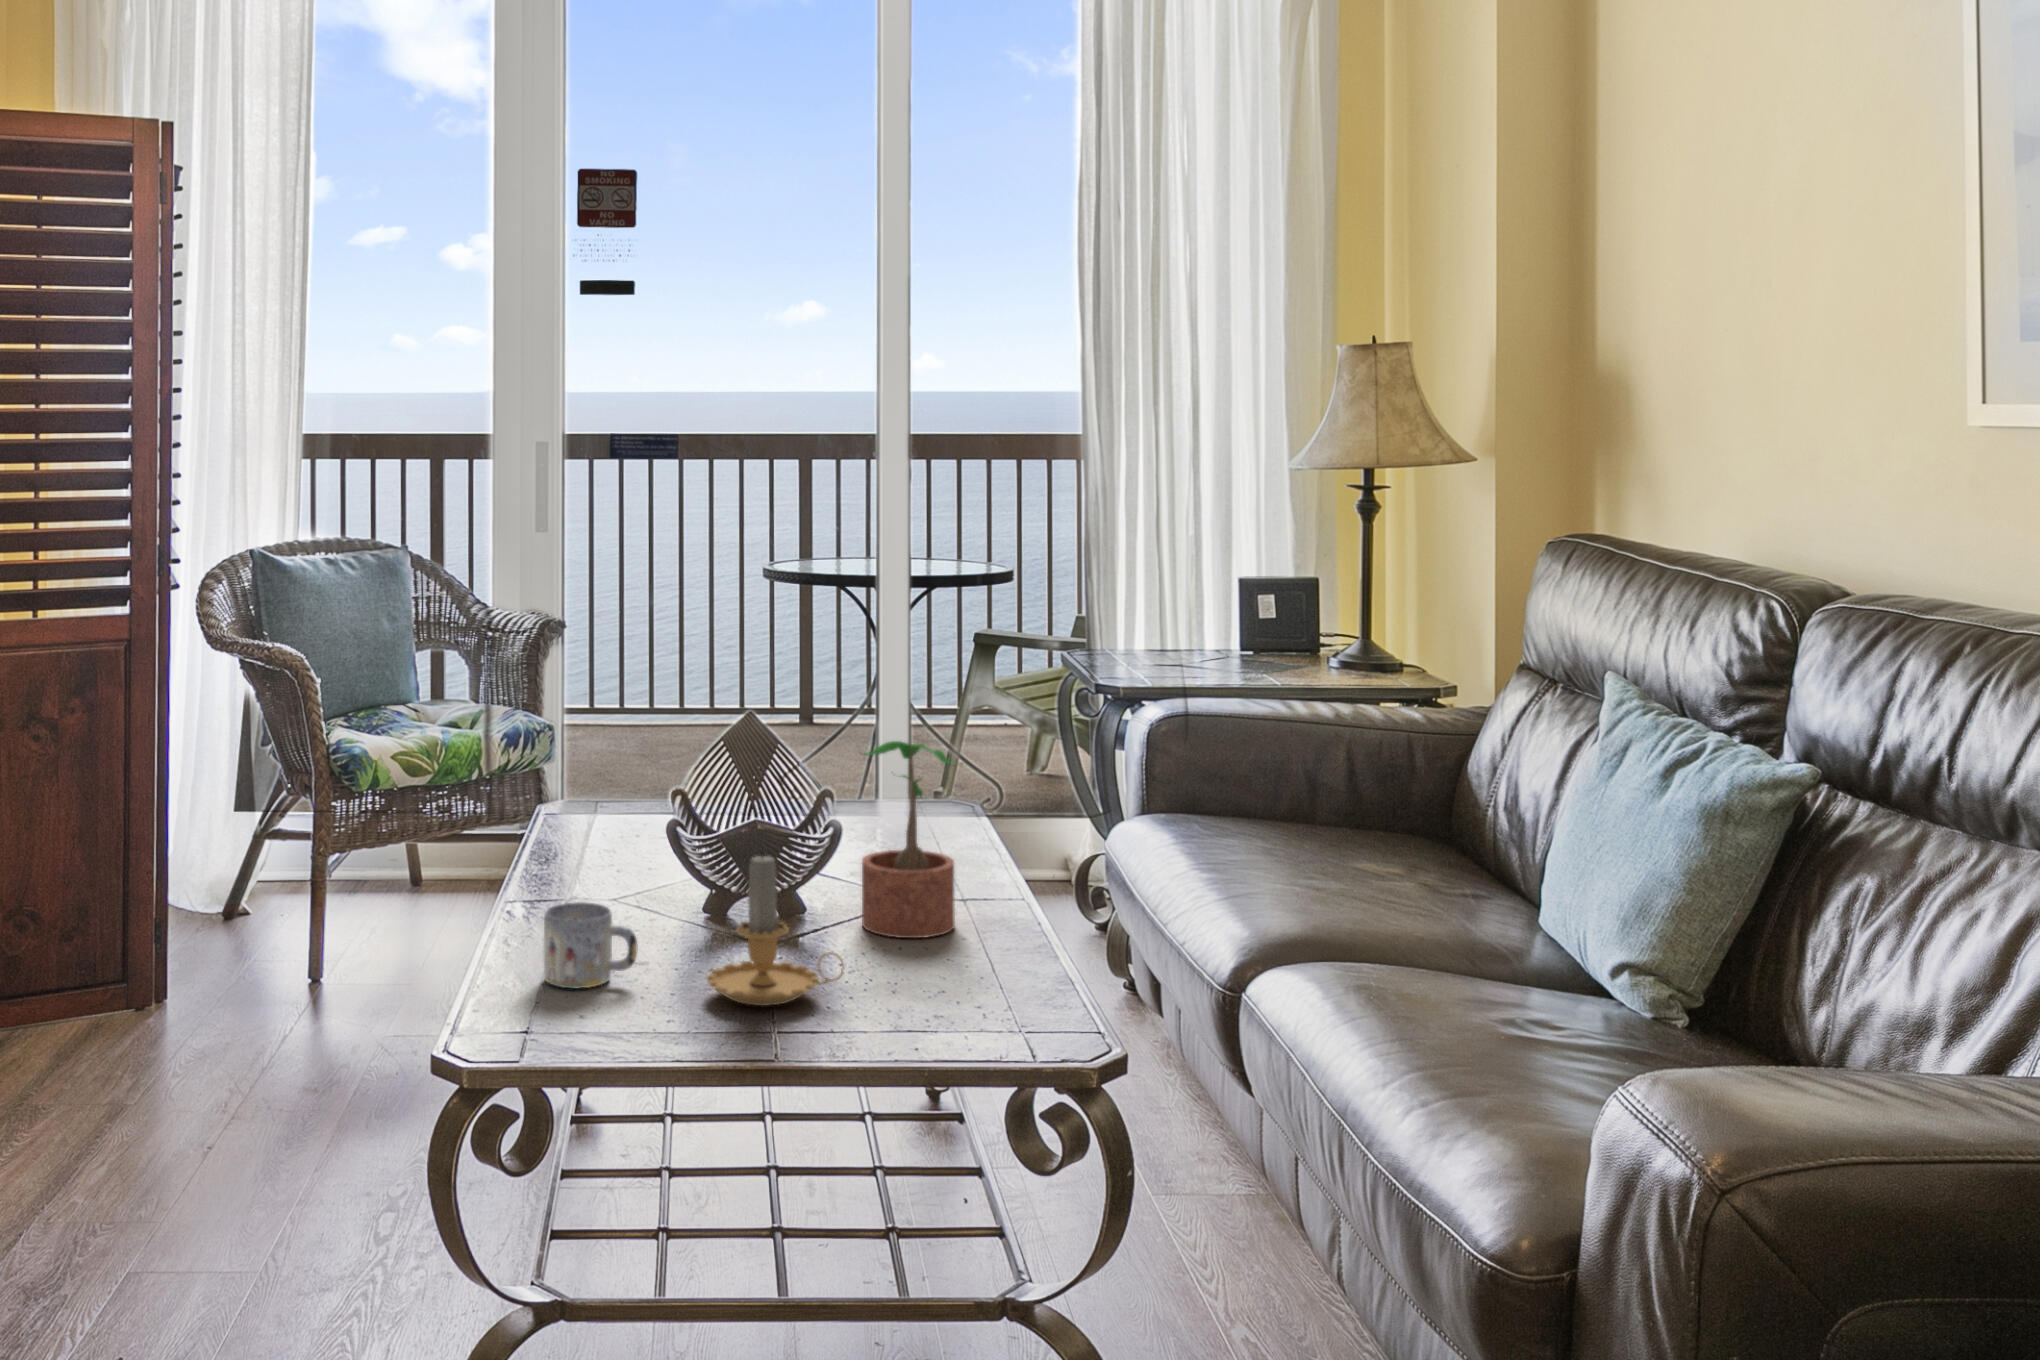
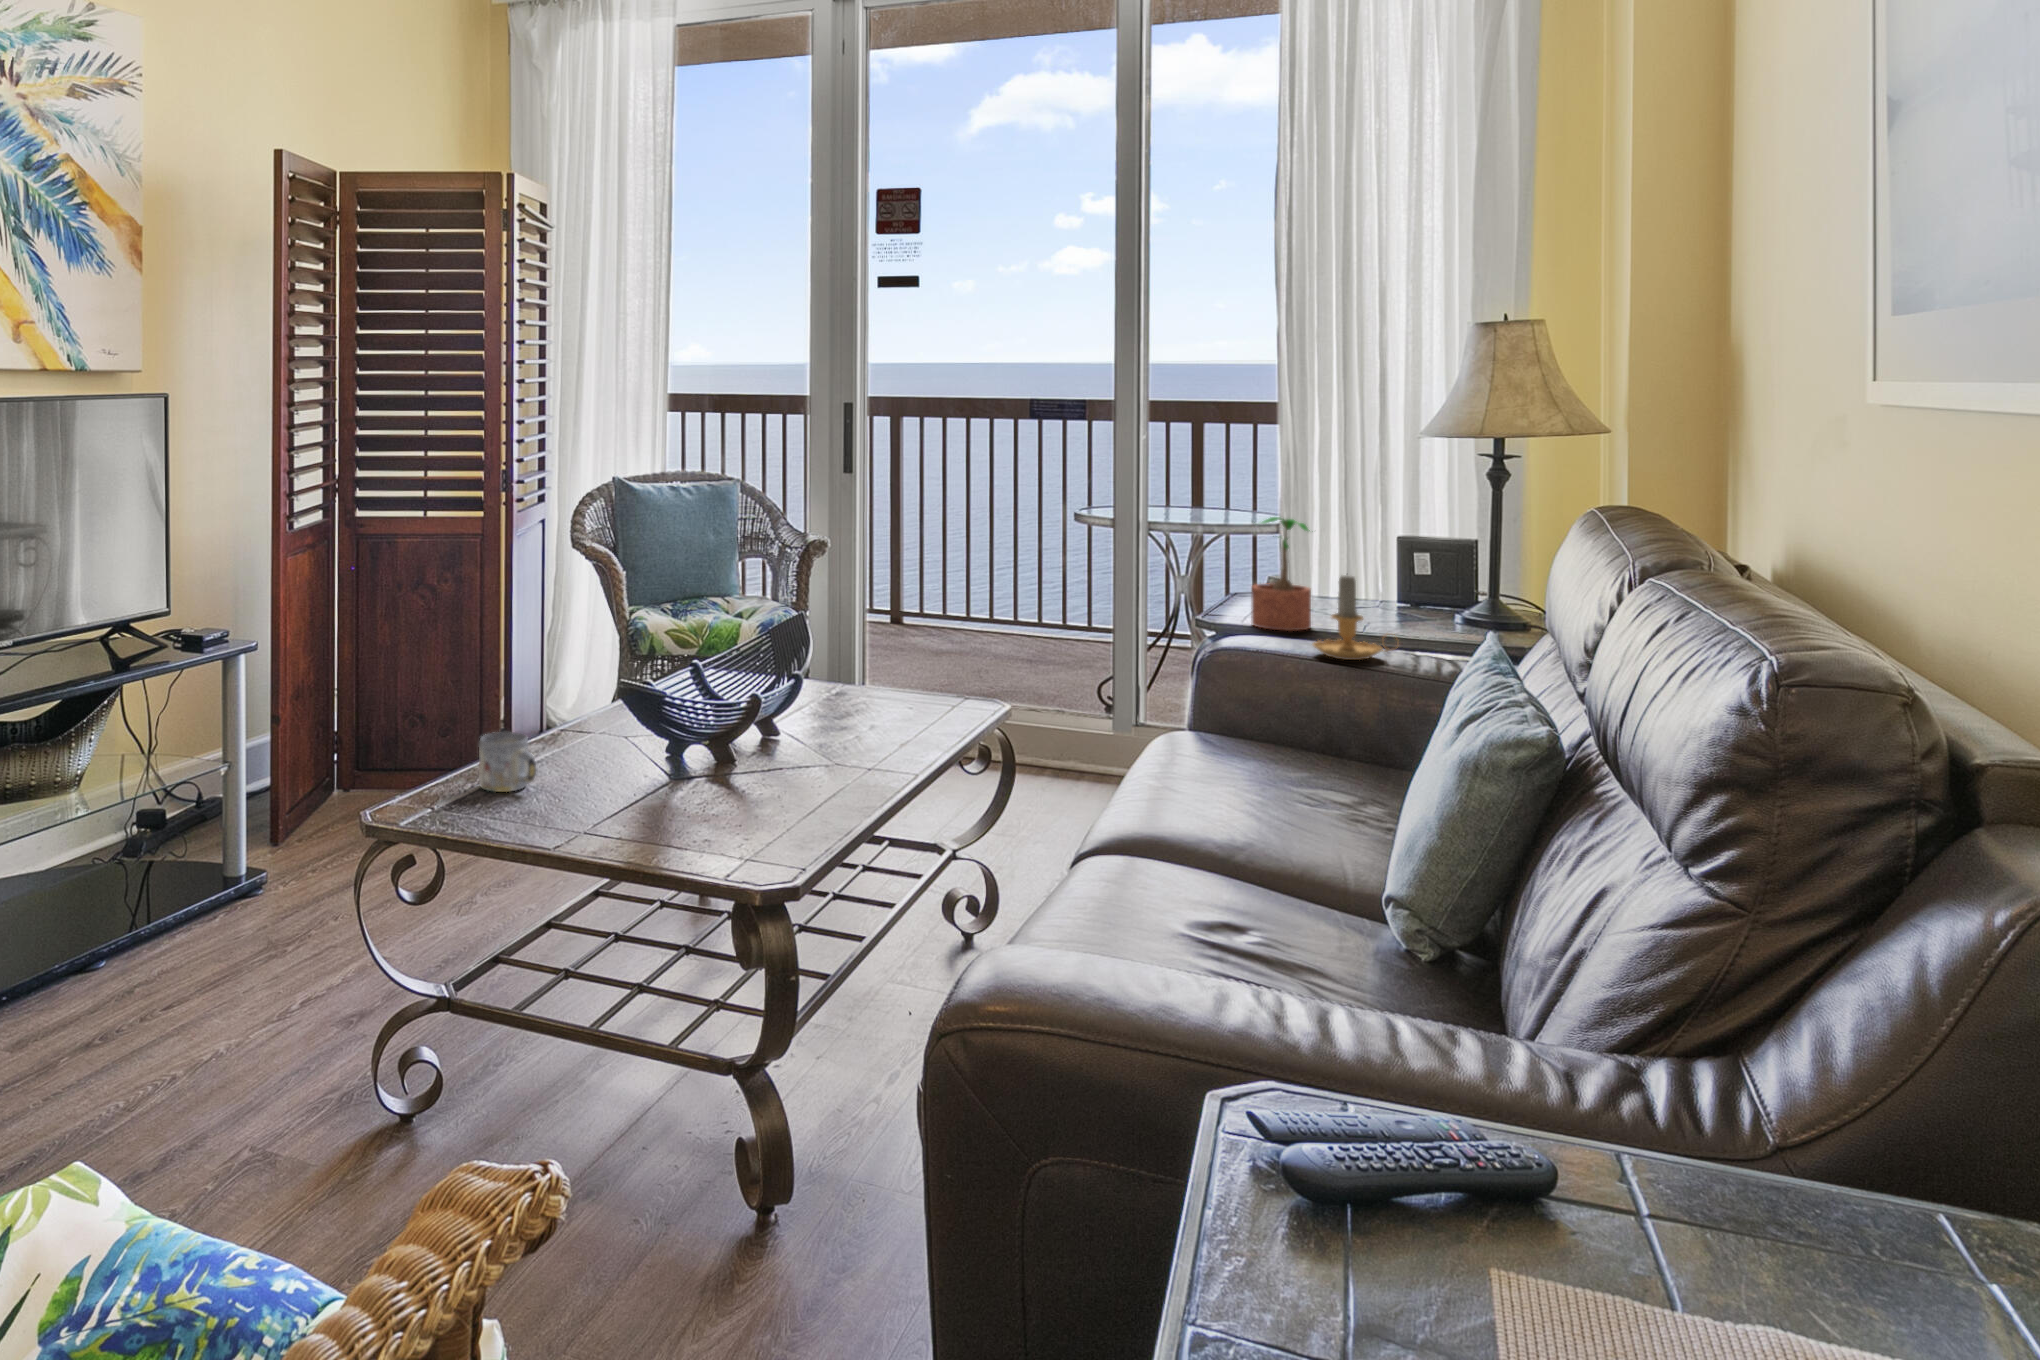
potted plant: present [862,741,955,938] -> present [1251,517,1311,631]
candle: present [707,855,844,1006] -> present [1313,575,1398,660]

